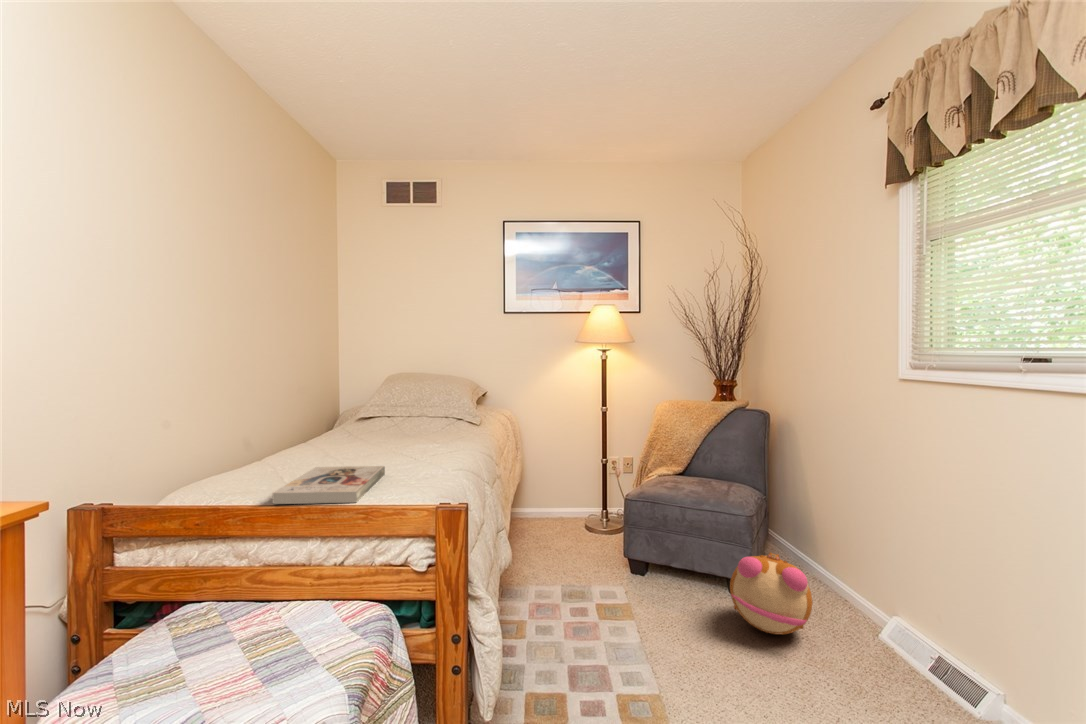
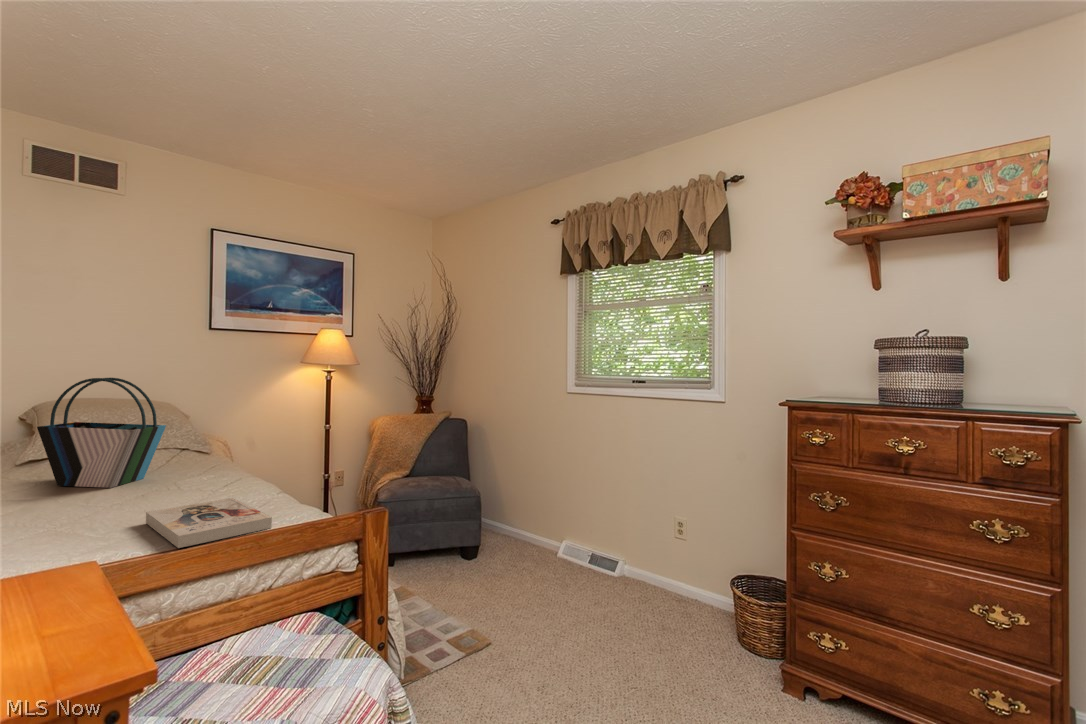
tote bag: none [348,357,409,444] -> present [37,378,166,488]
plush toy: present [730,553,813,634] -> none [478,518,533,574]

